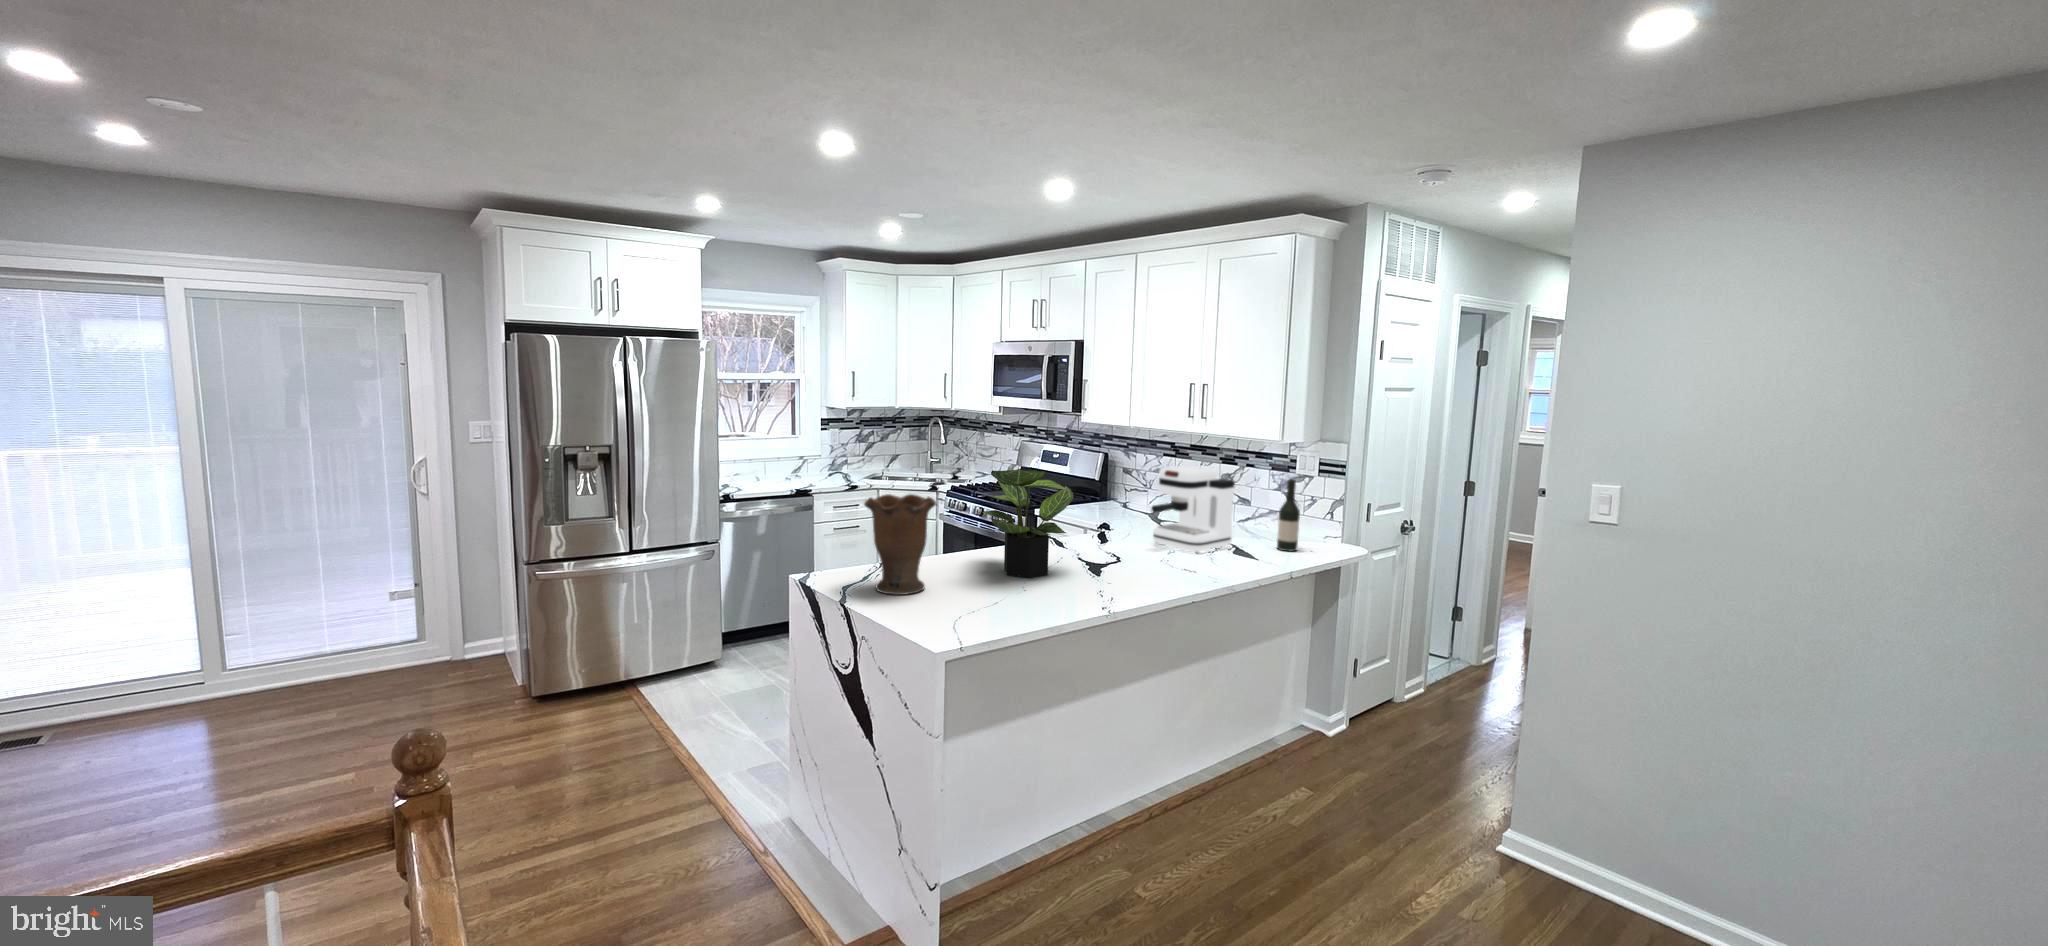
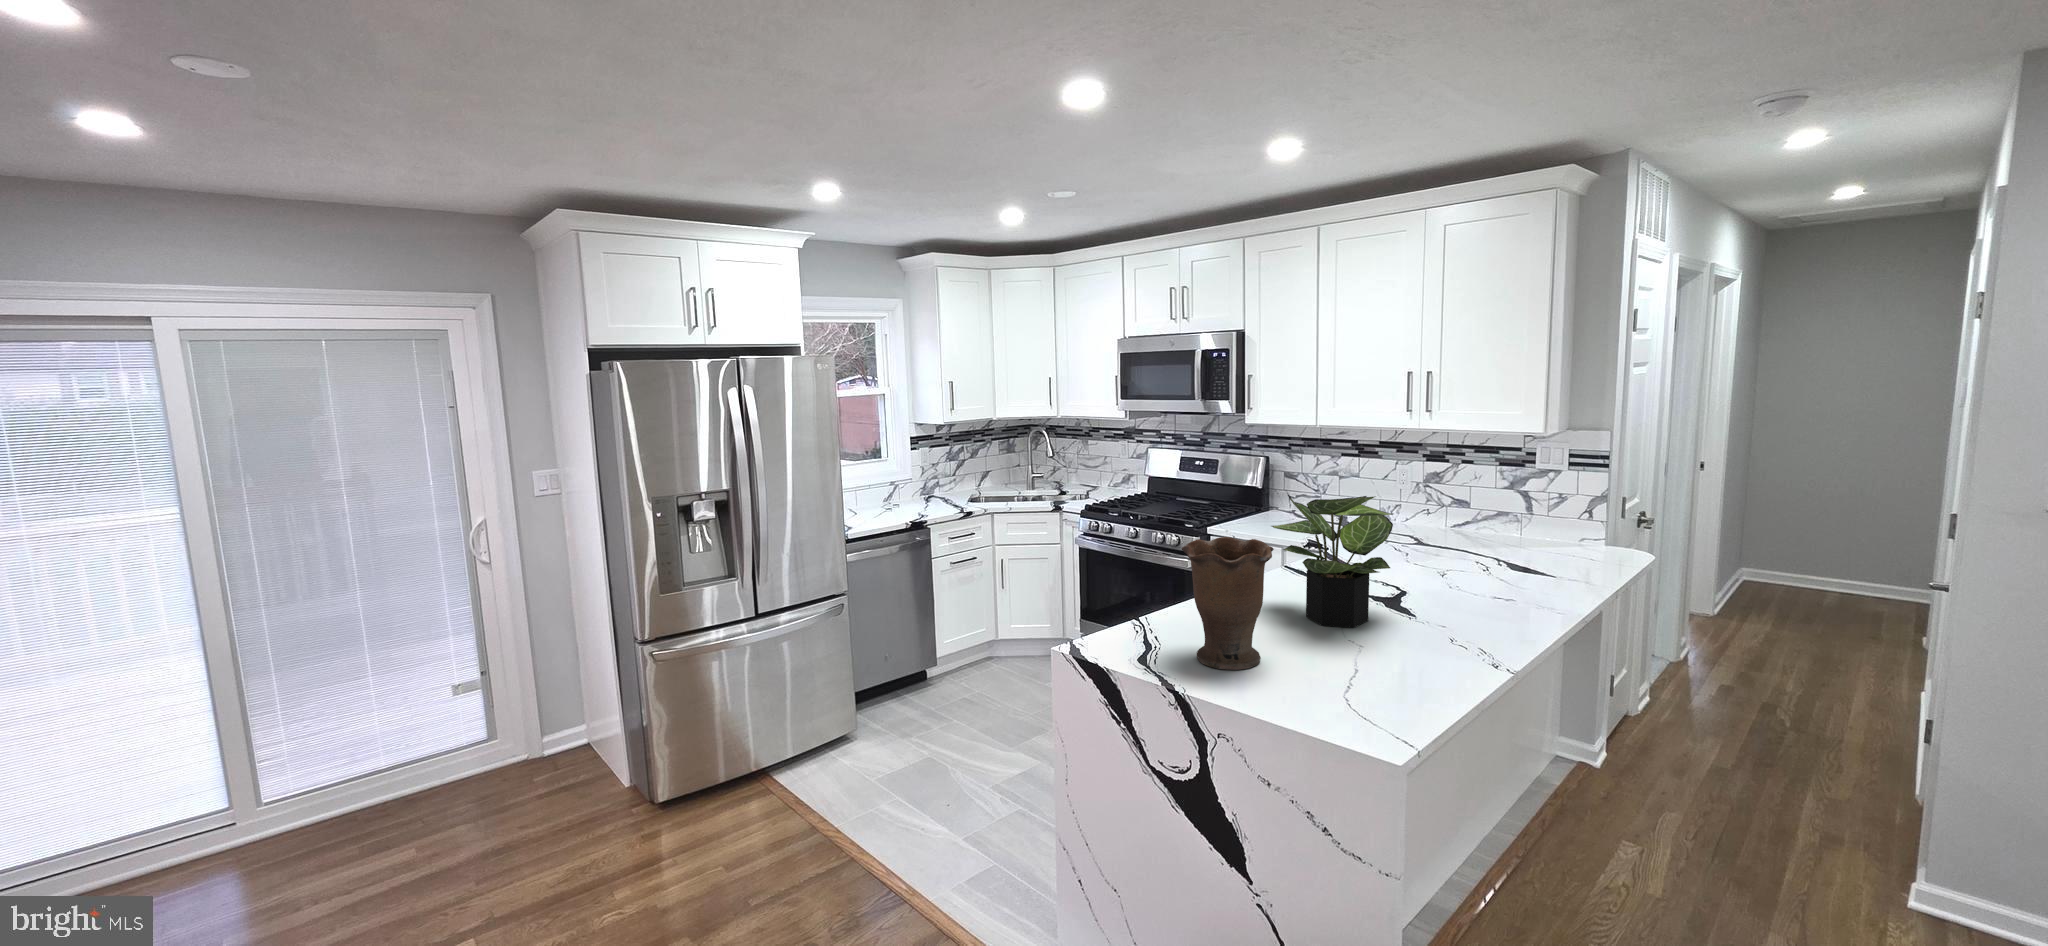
coffee maker: present [1151,465,1235,553] -> none [1414,469,1512,574]
wine bottle: present [1277,479,1300,551] -> none [1557,477,1585,562]

